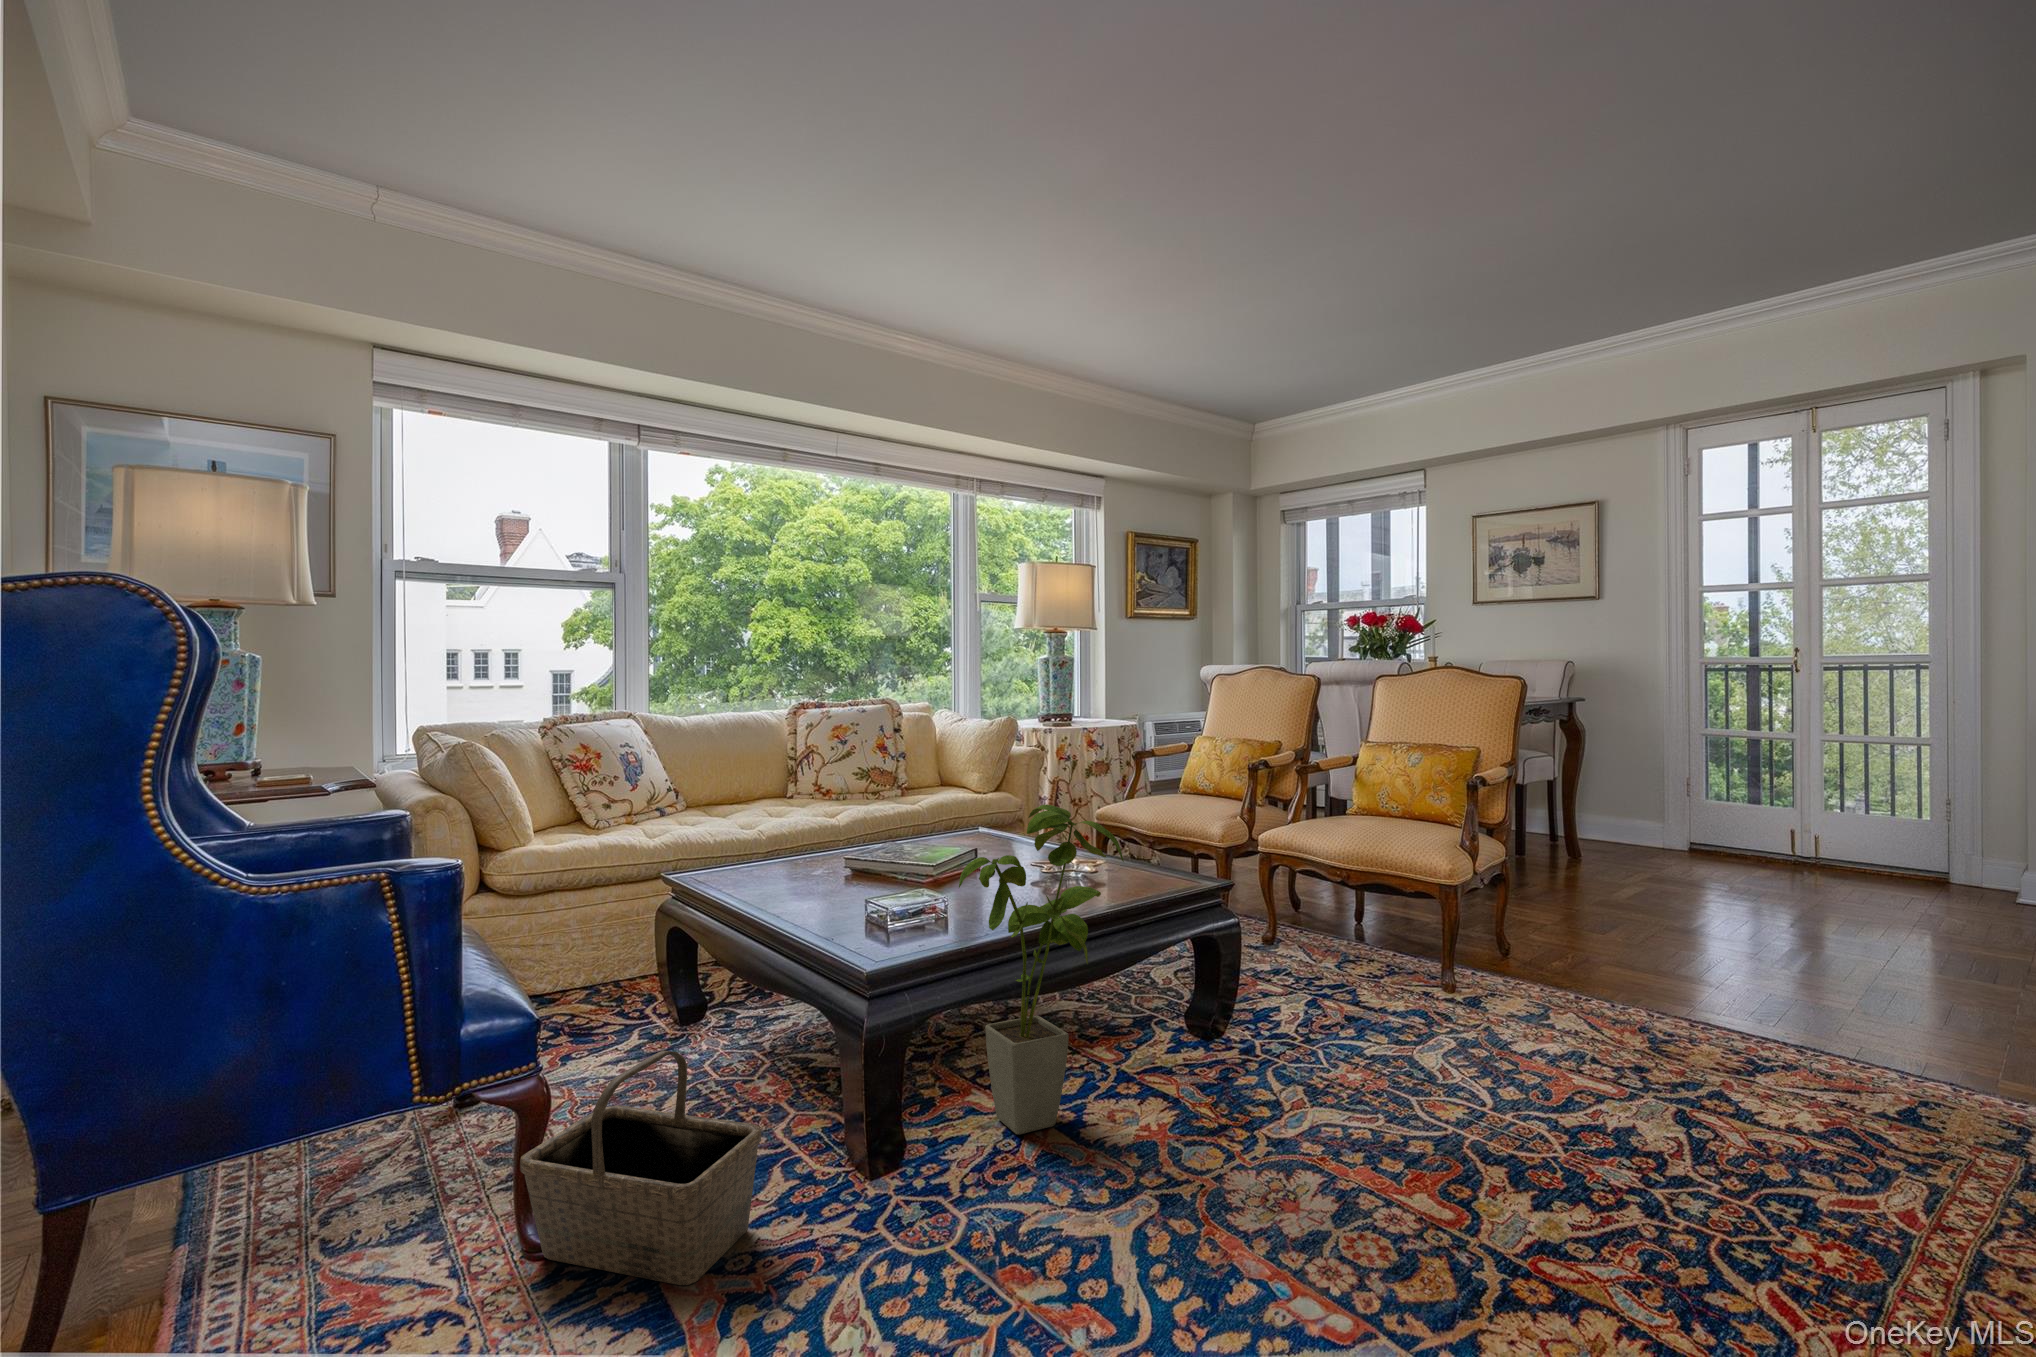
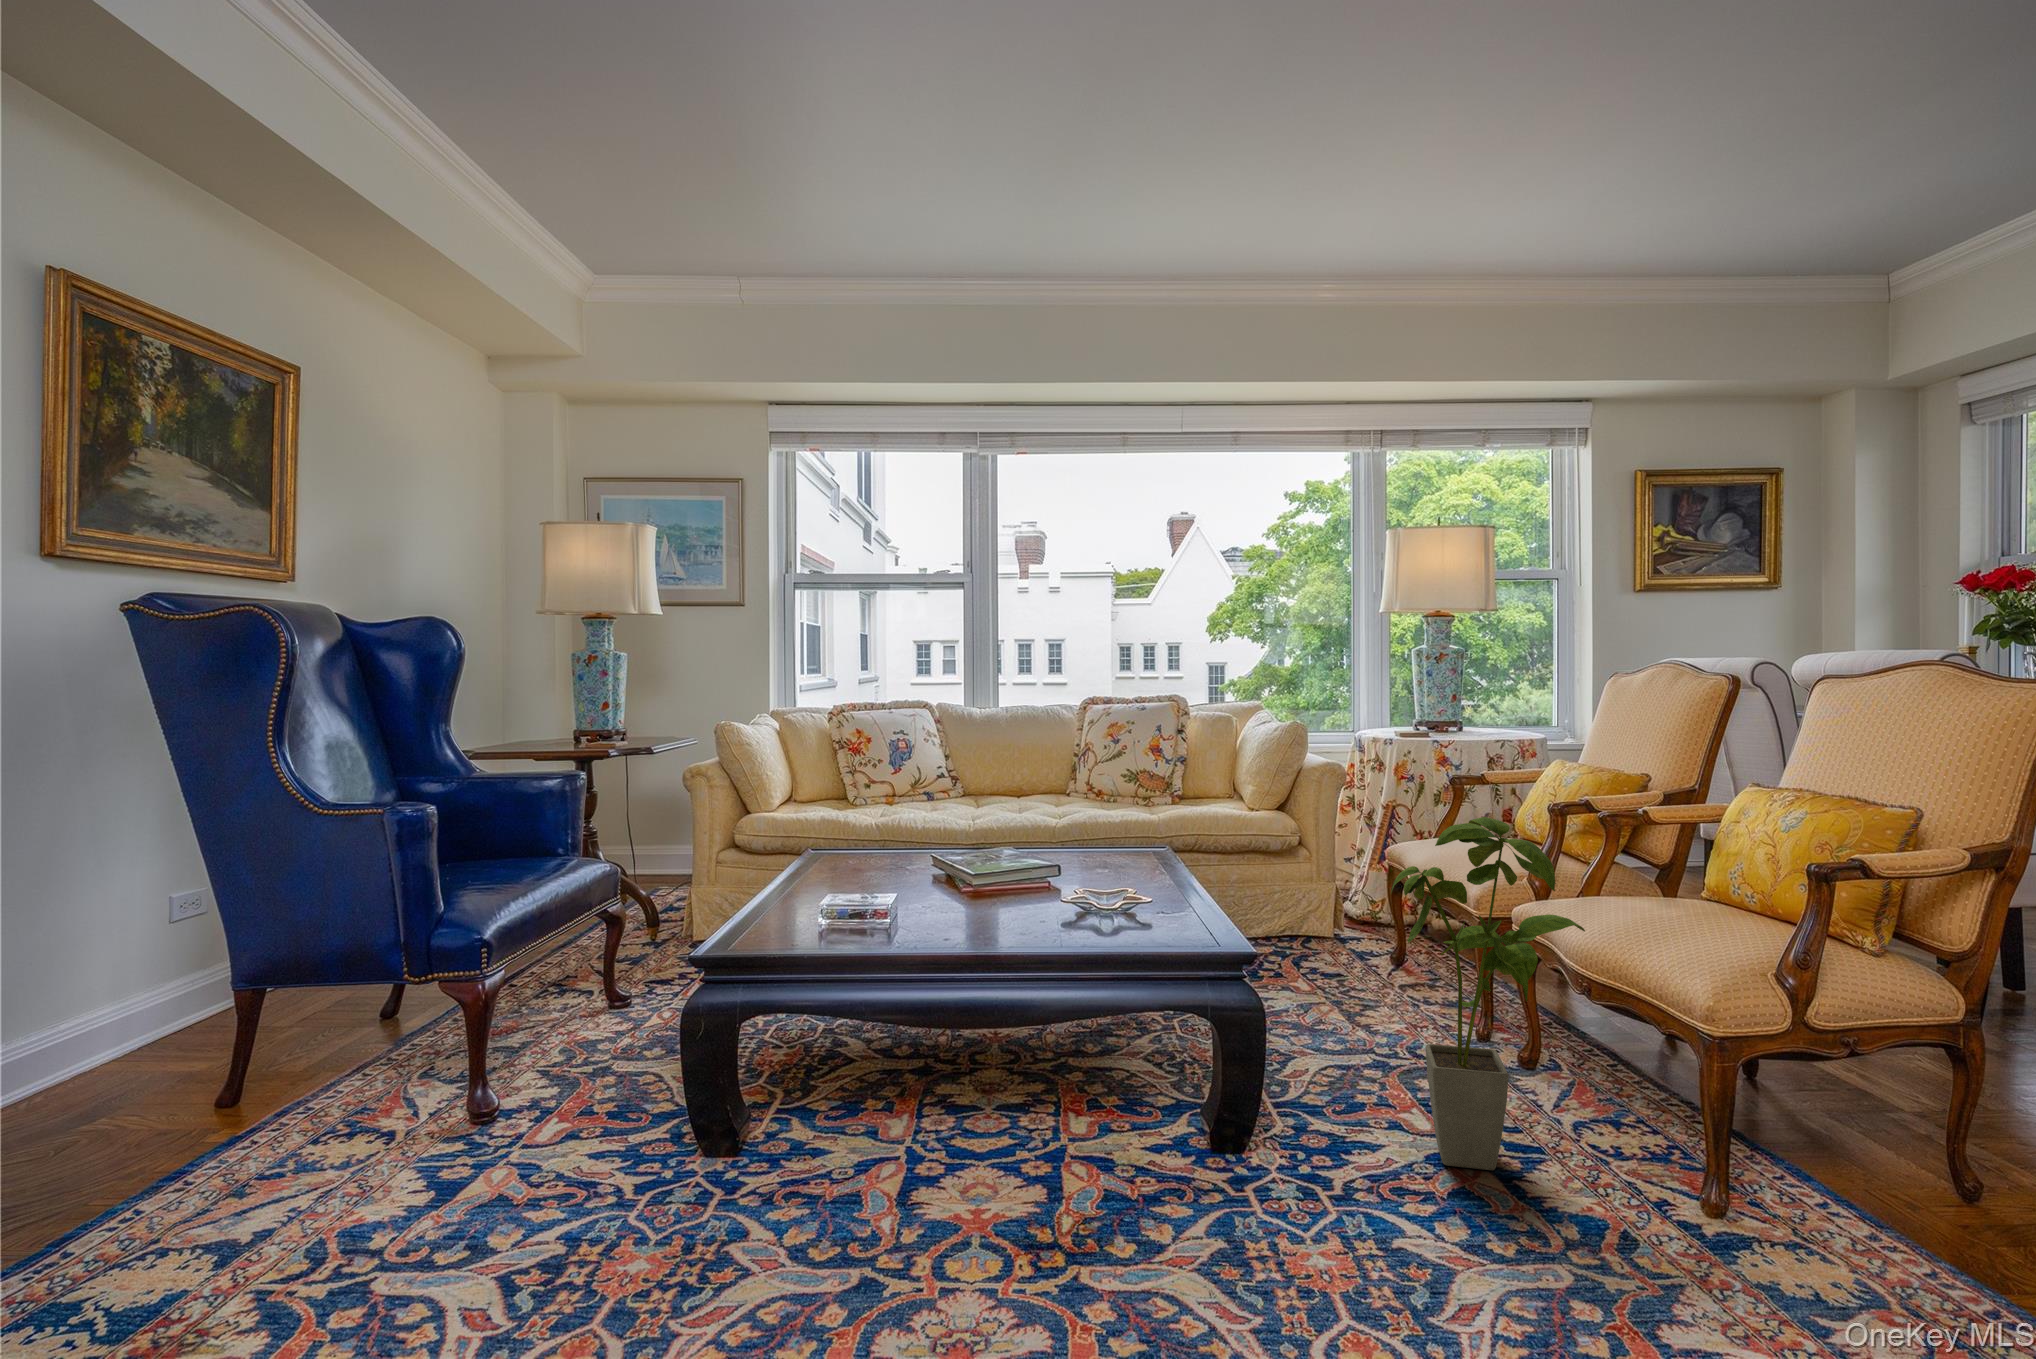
basket: present [520,1051,761,1285] -> none [991,987,1156,1171]

